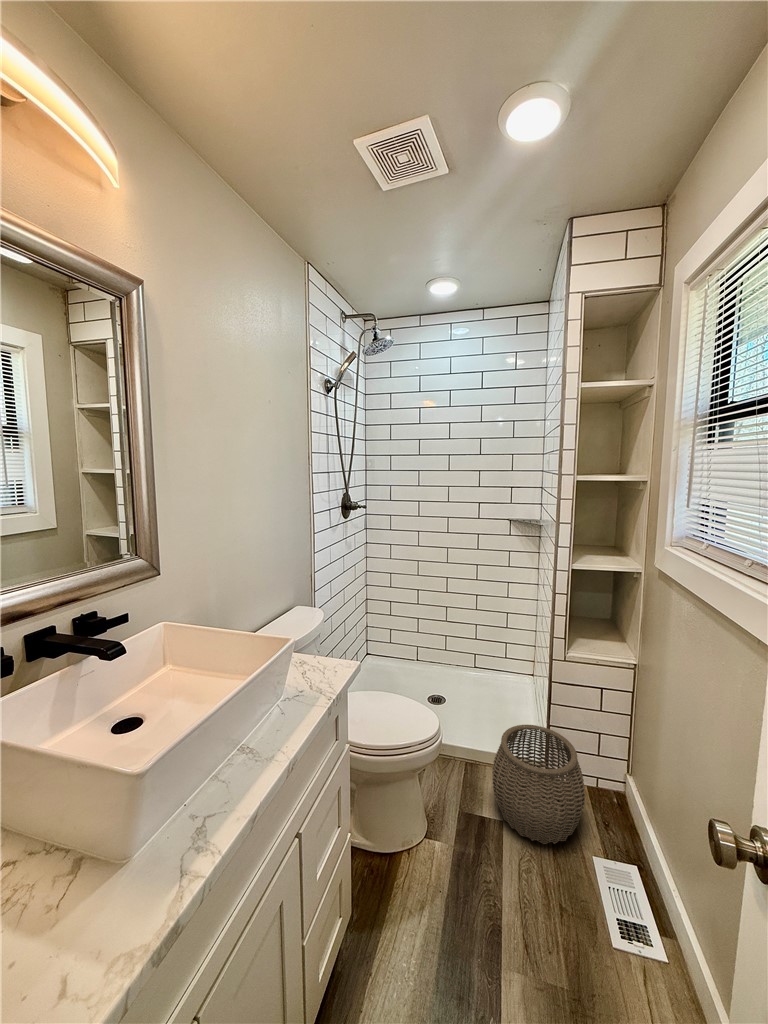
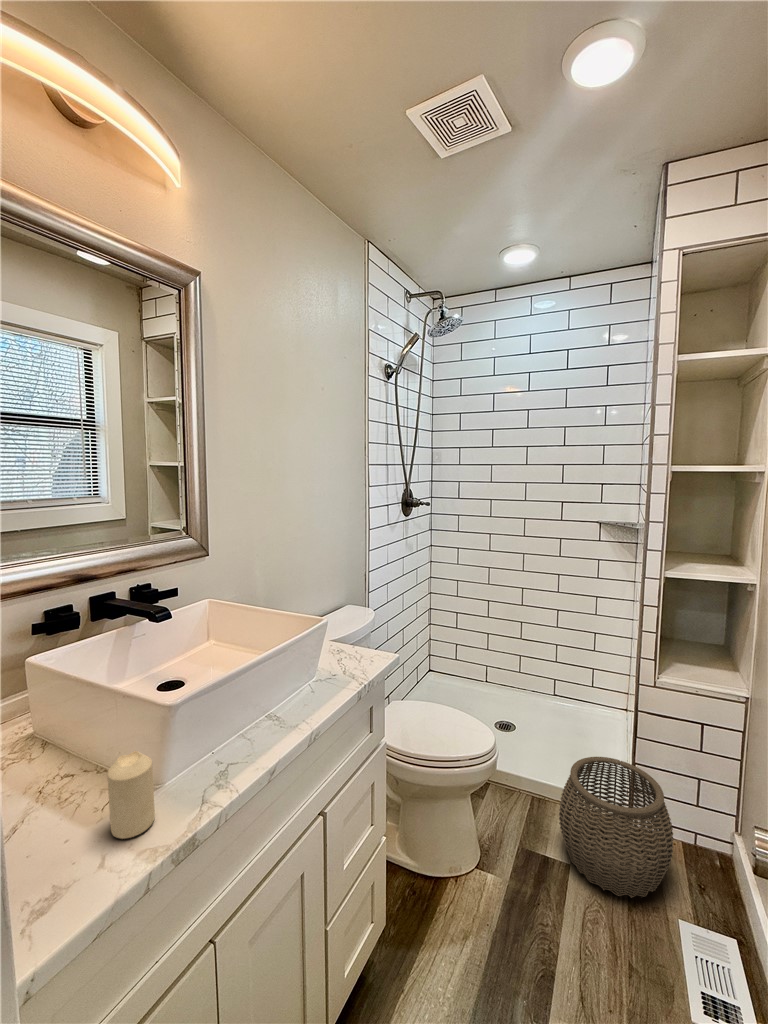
candle: none [66,835,127,944] -> present [107,751,155,839]

